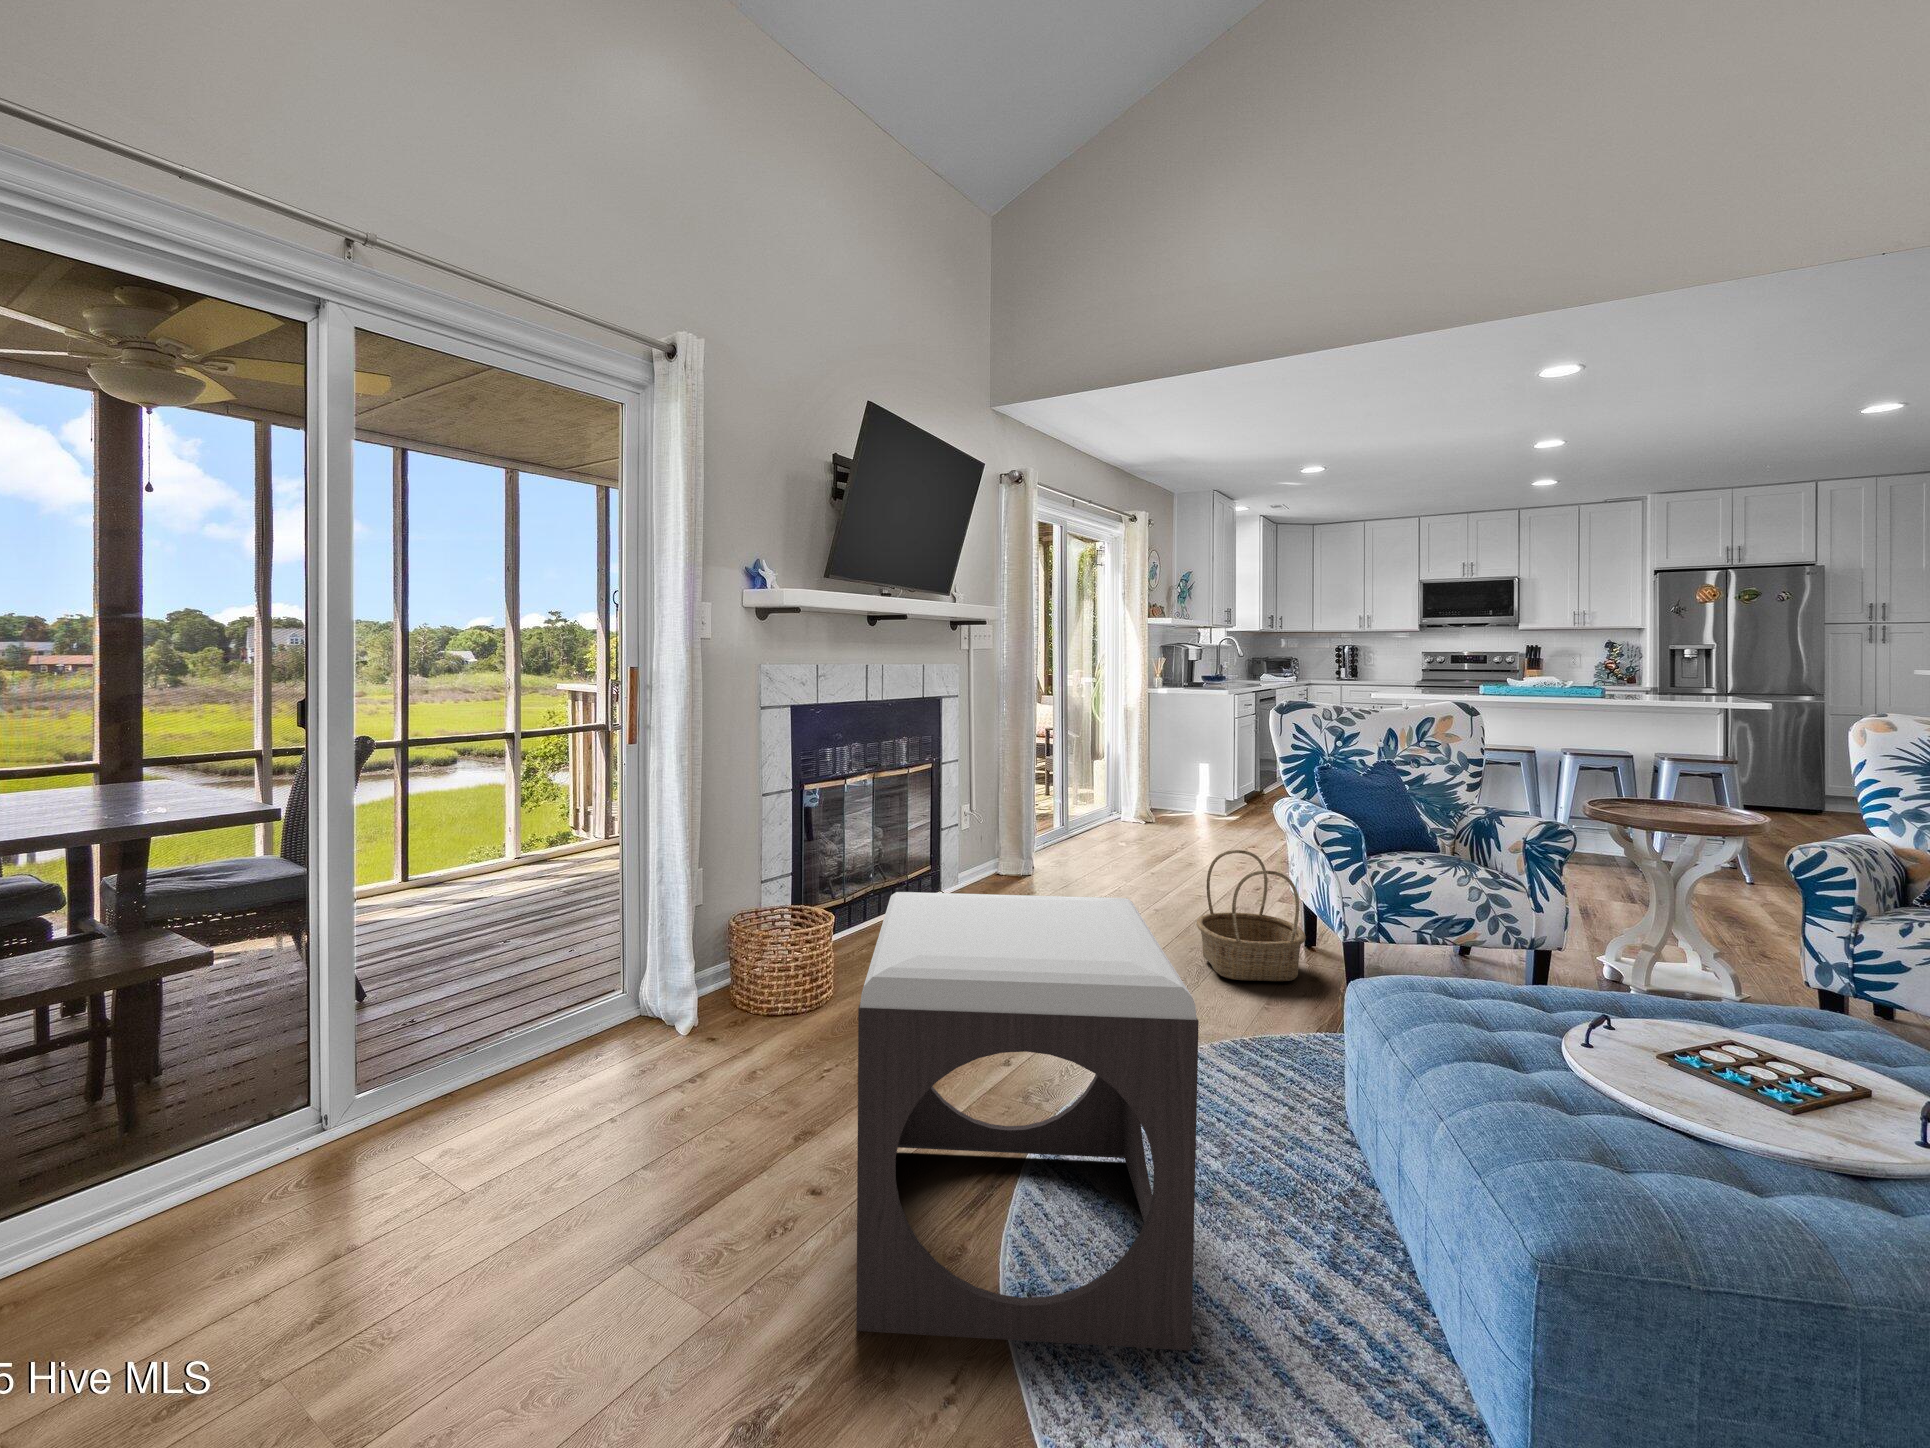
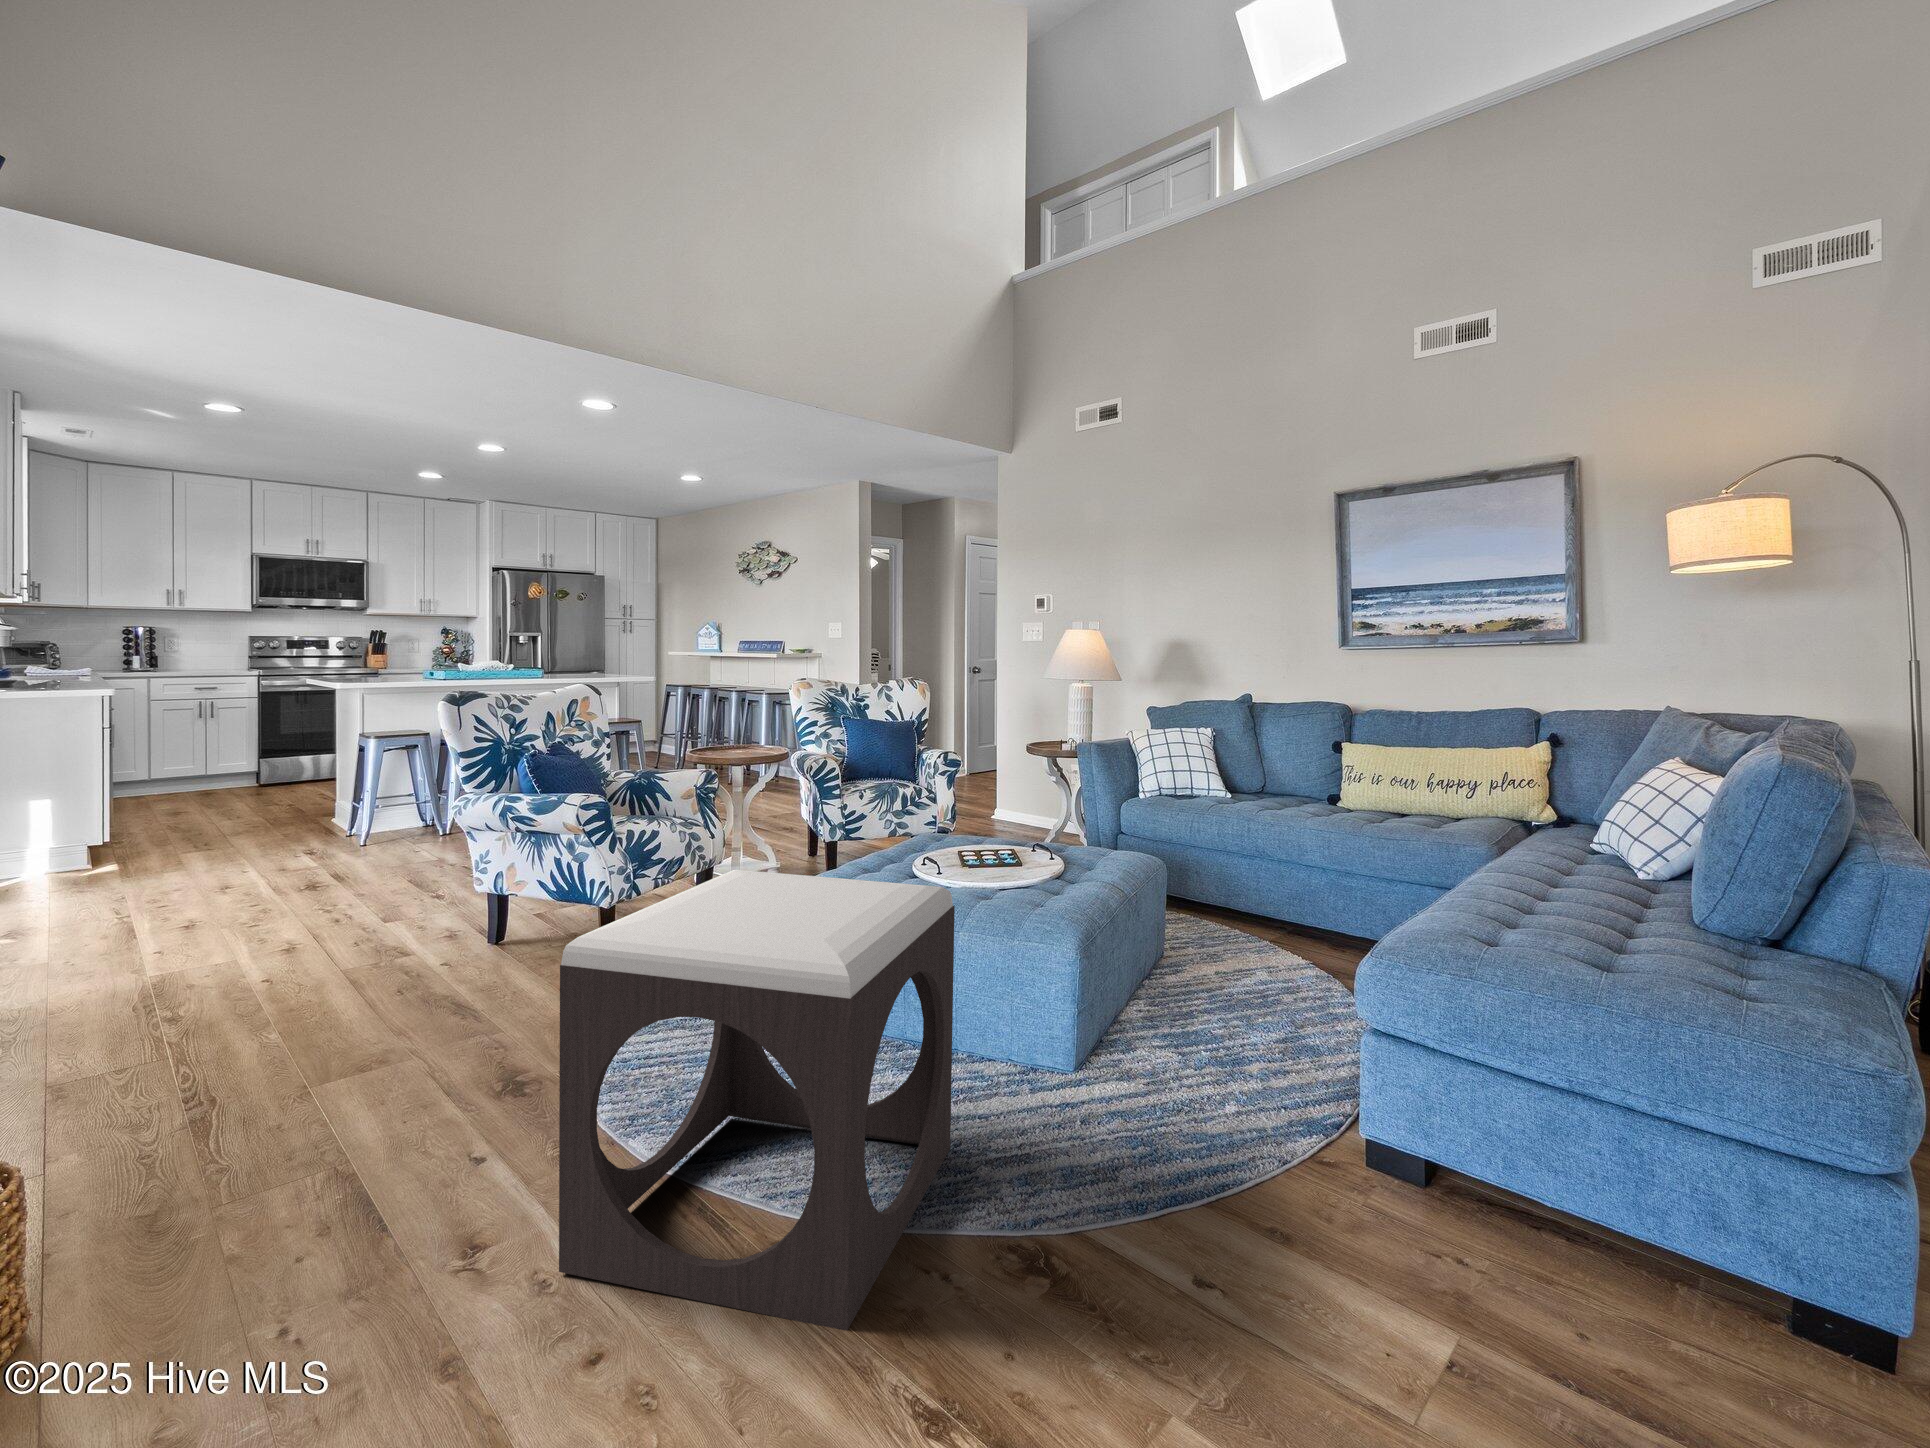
basket: present [1196,850,1306,981] -> none [430,853,560,987]

